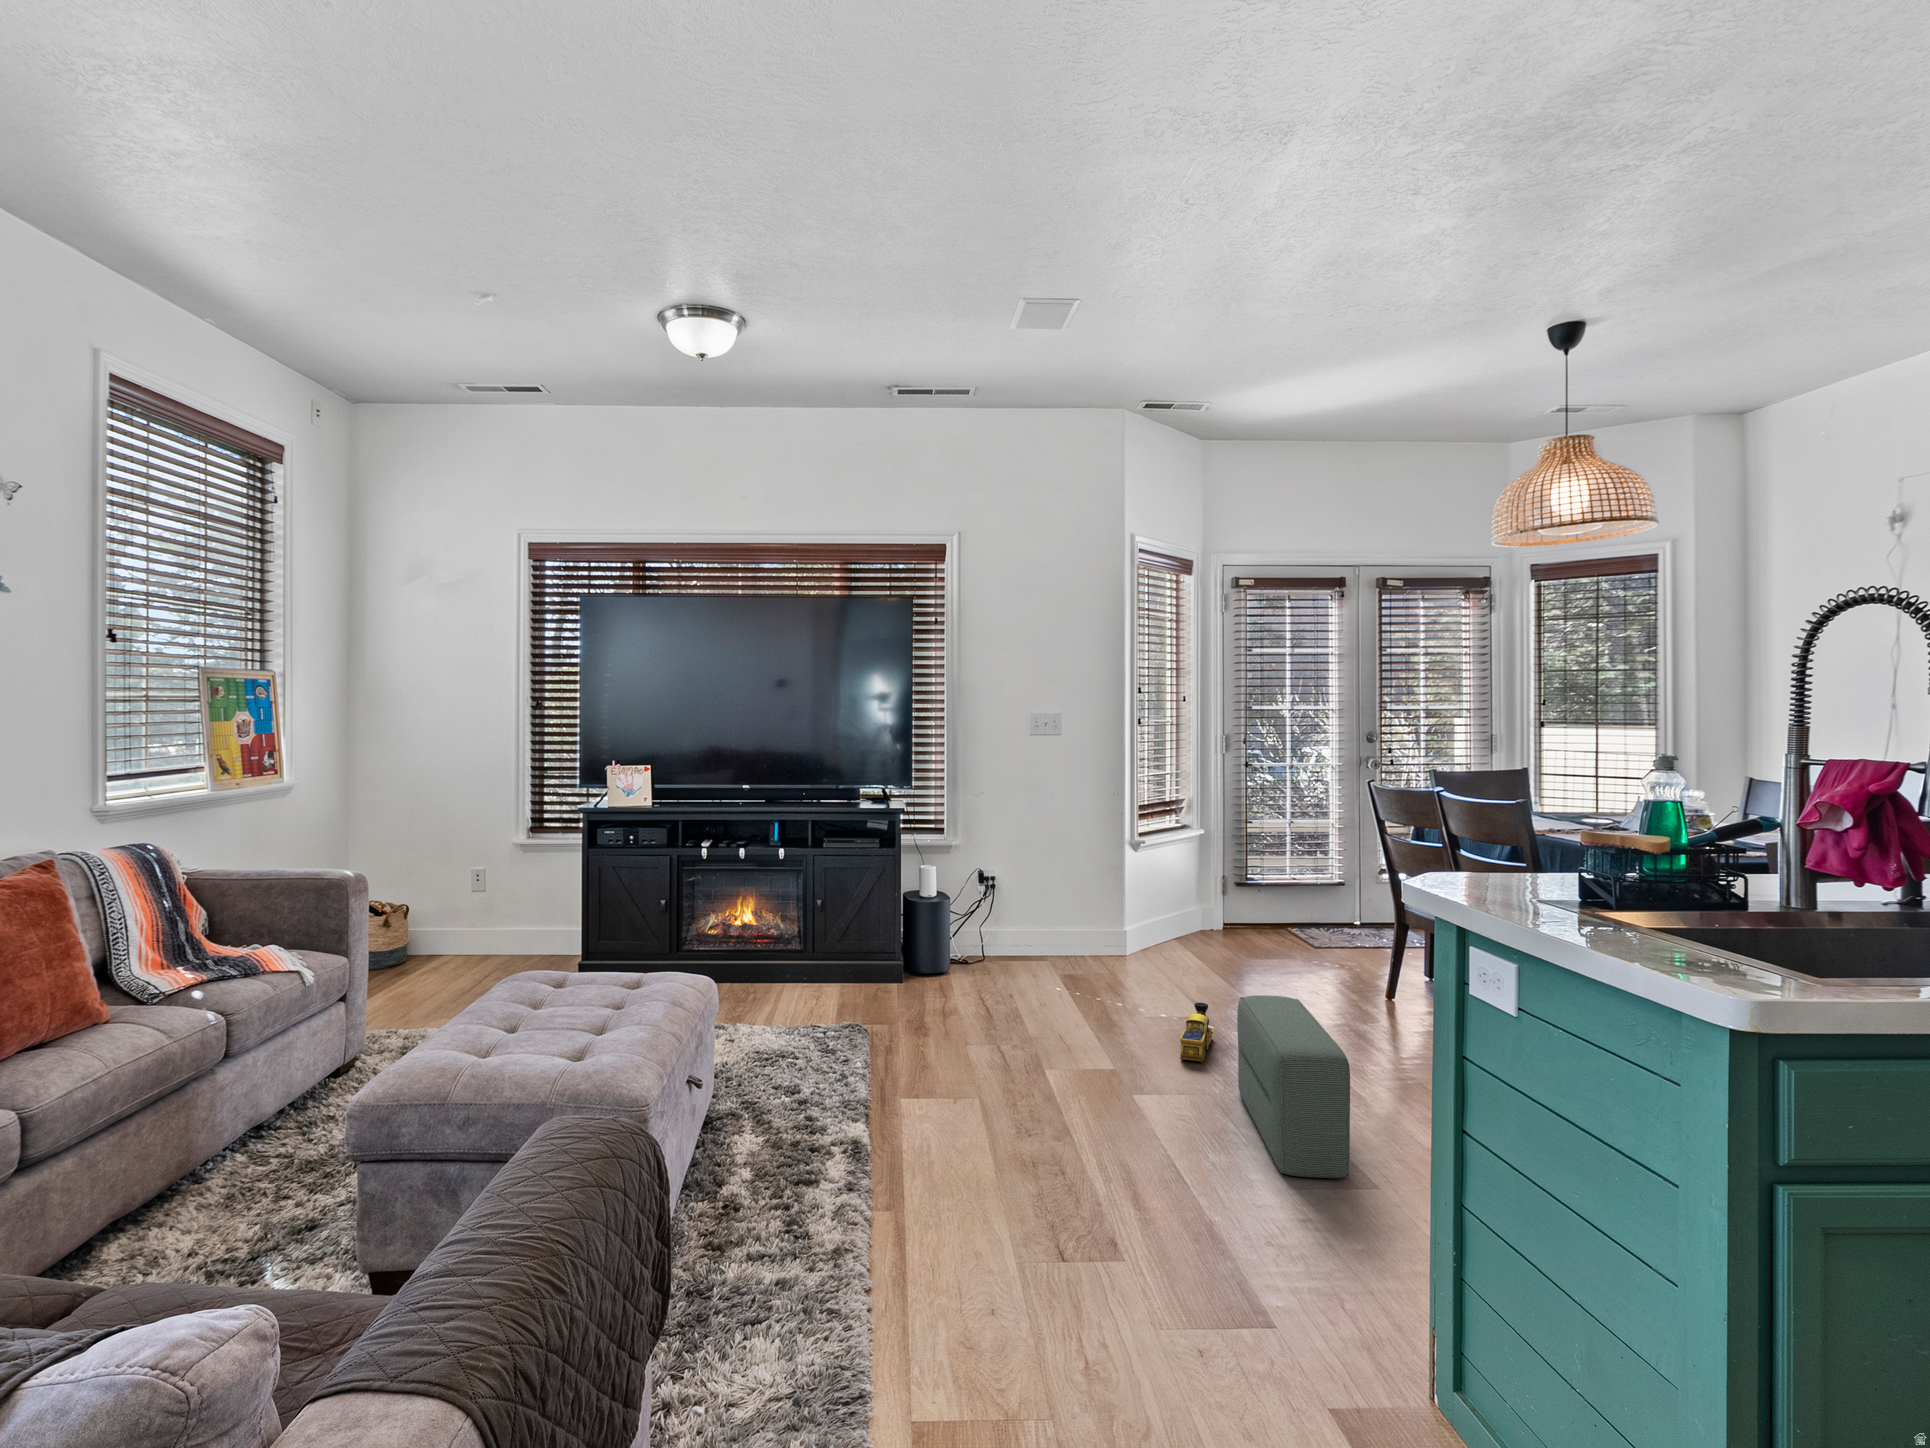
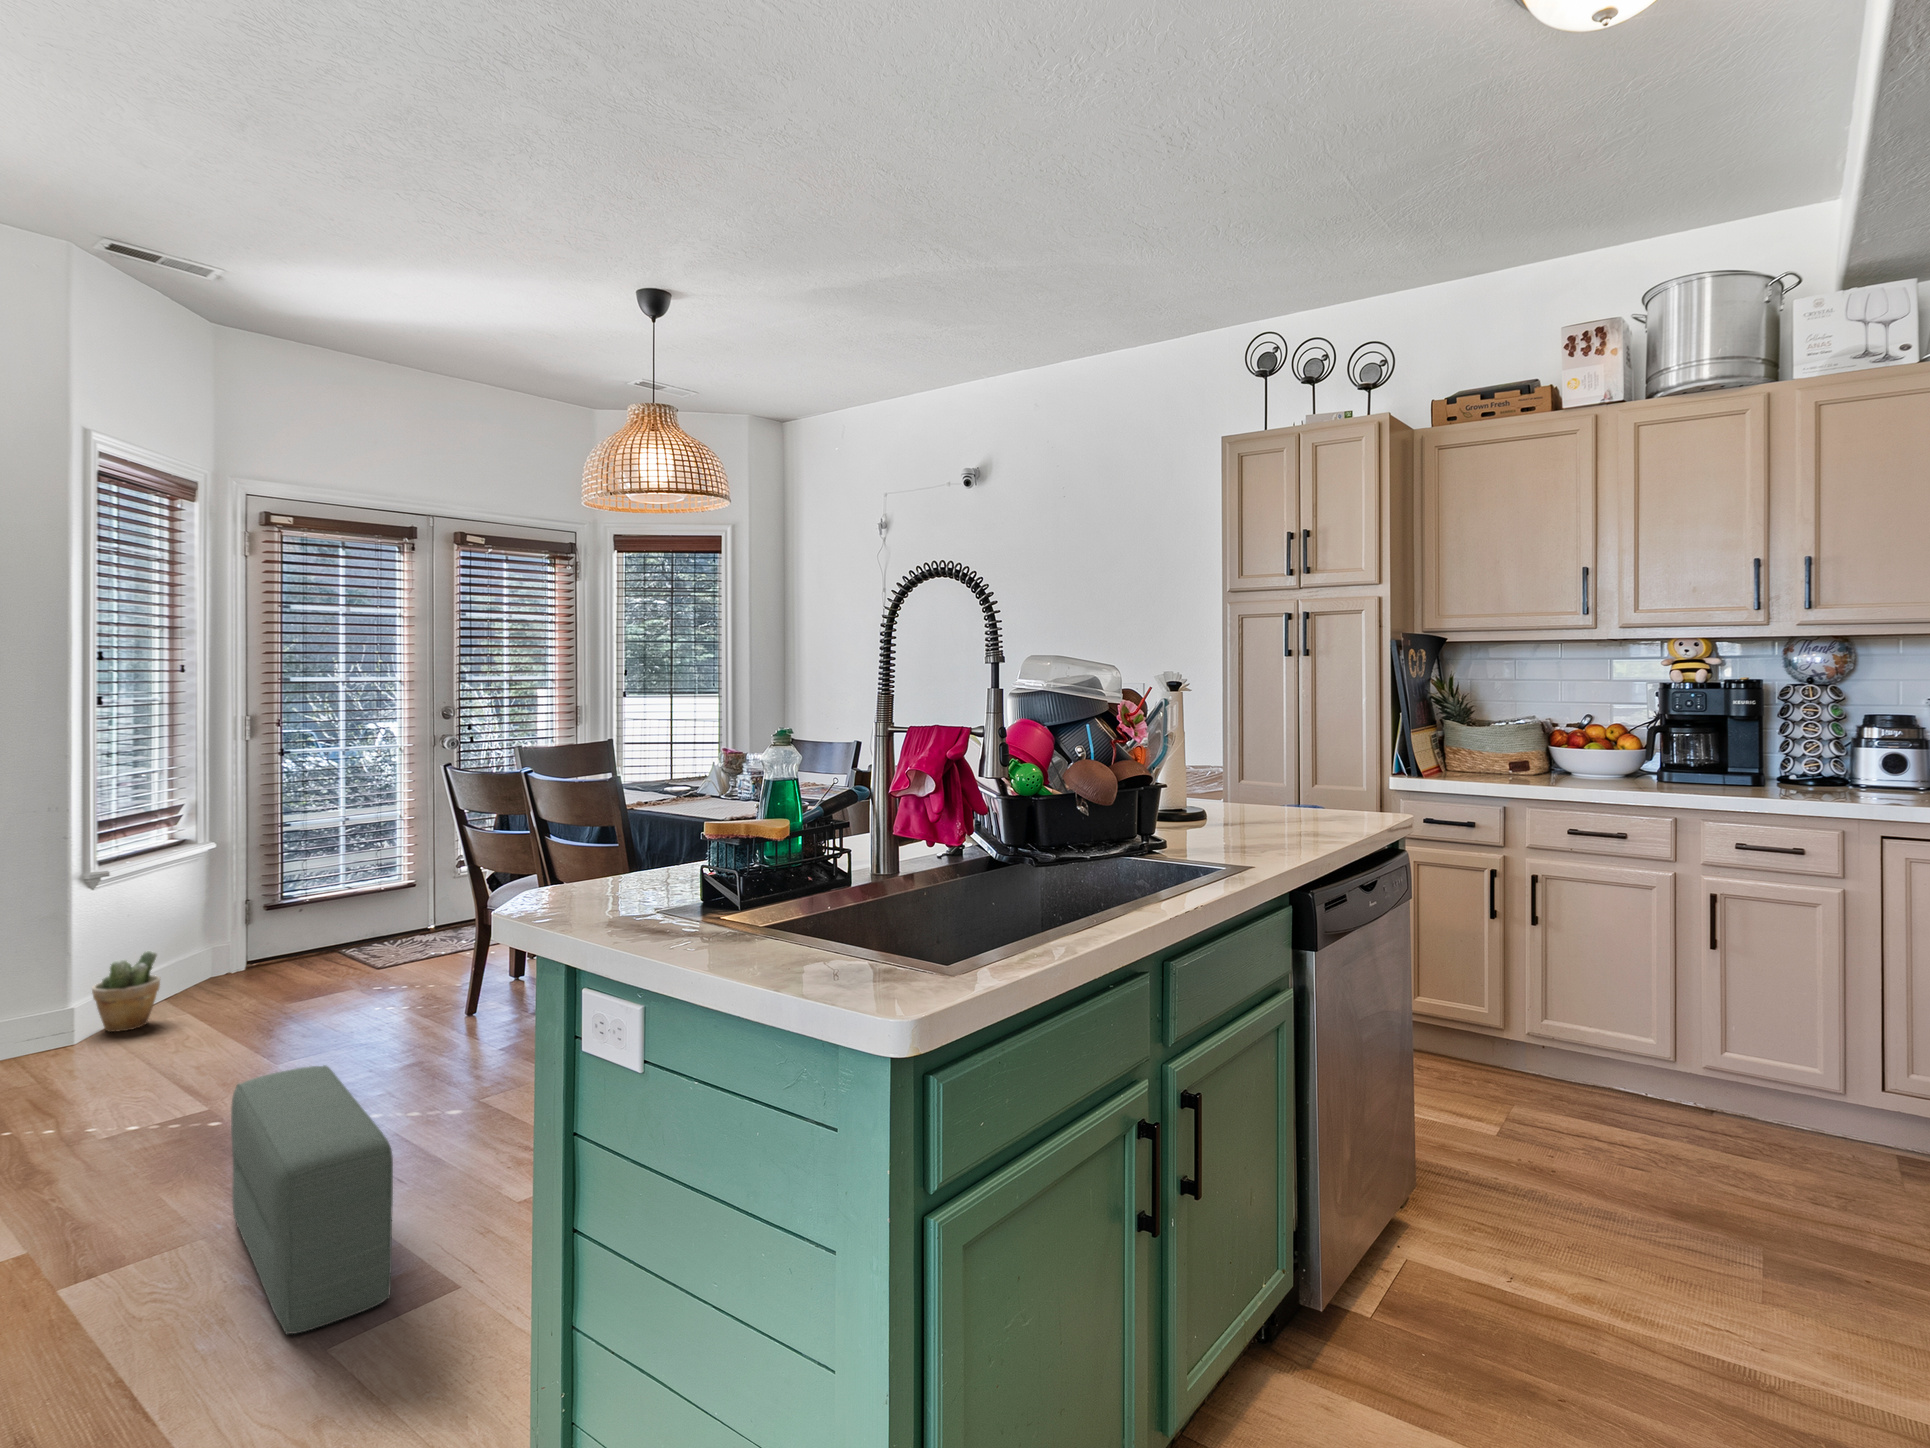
potted plant: none [1136,905,1175,960] -> present [92,951,160,1032]
toy train: present [1180,1003,1213,1062] -> none [138,1092,204,1190]

